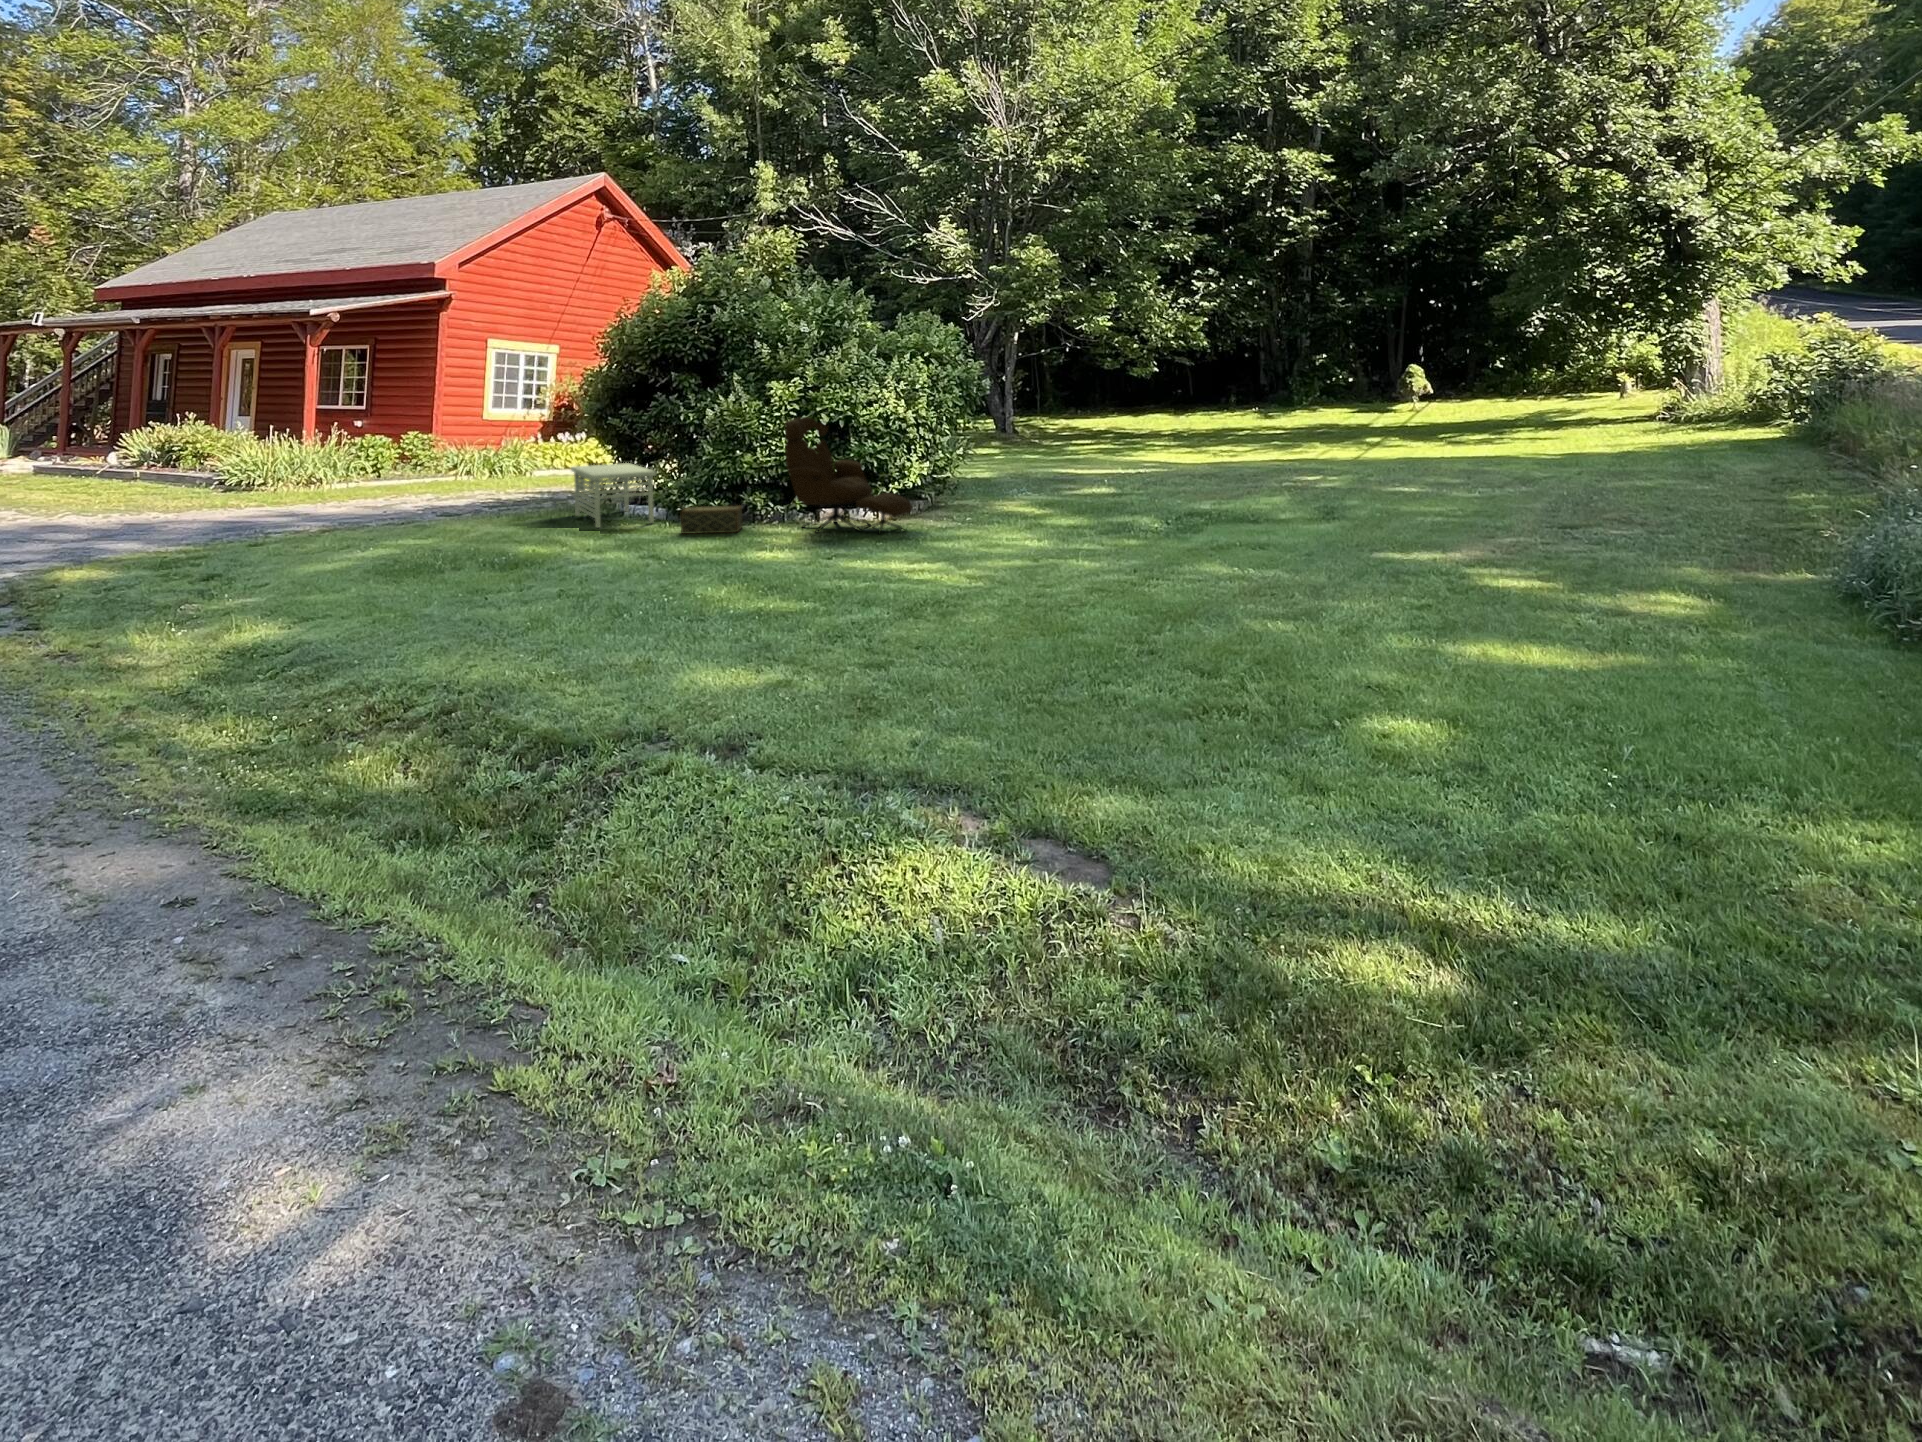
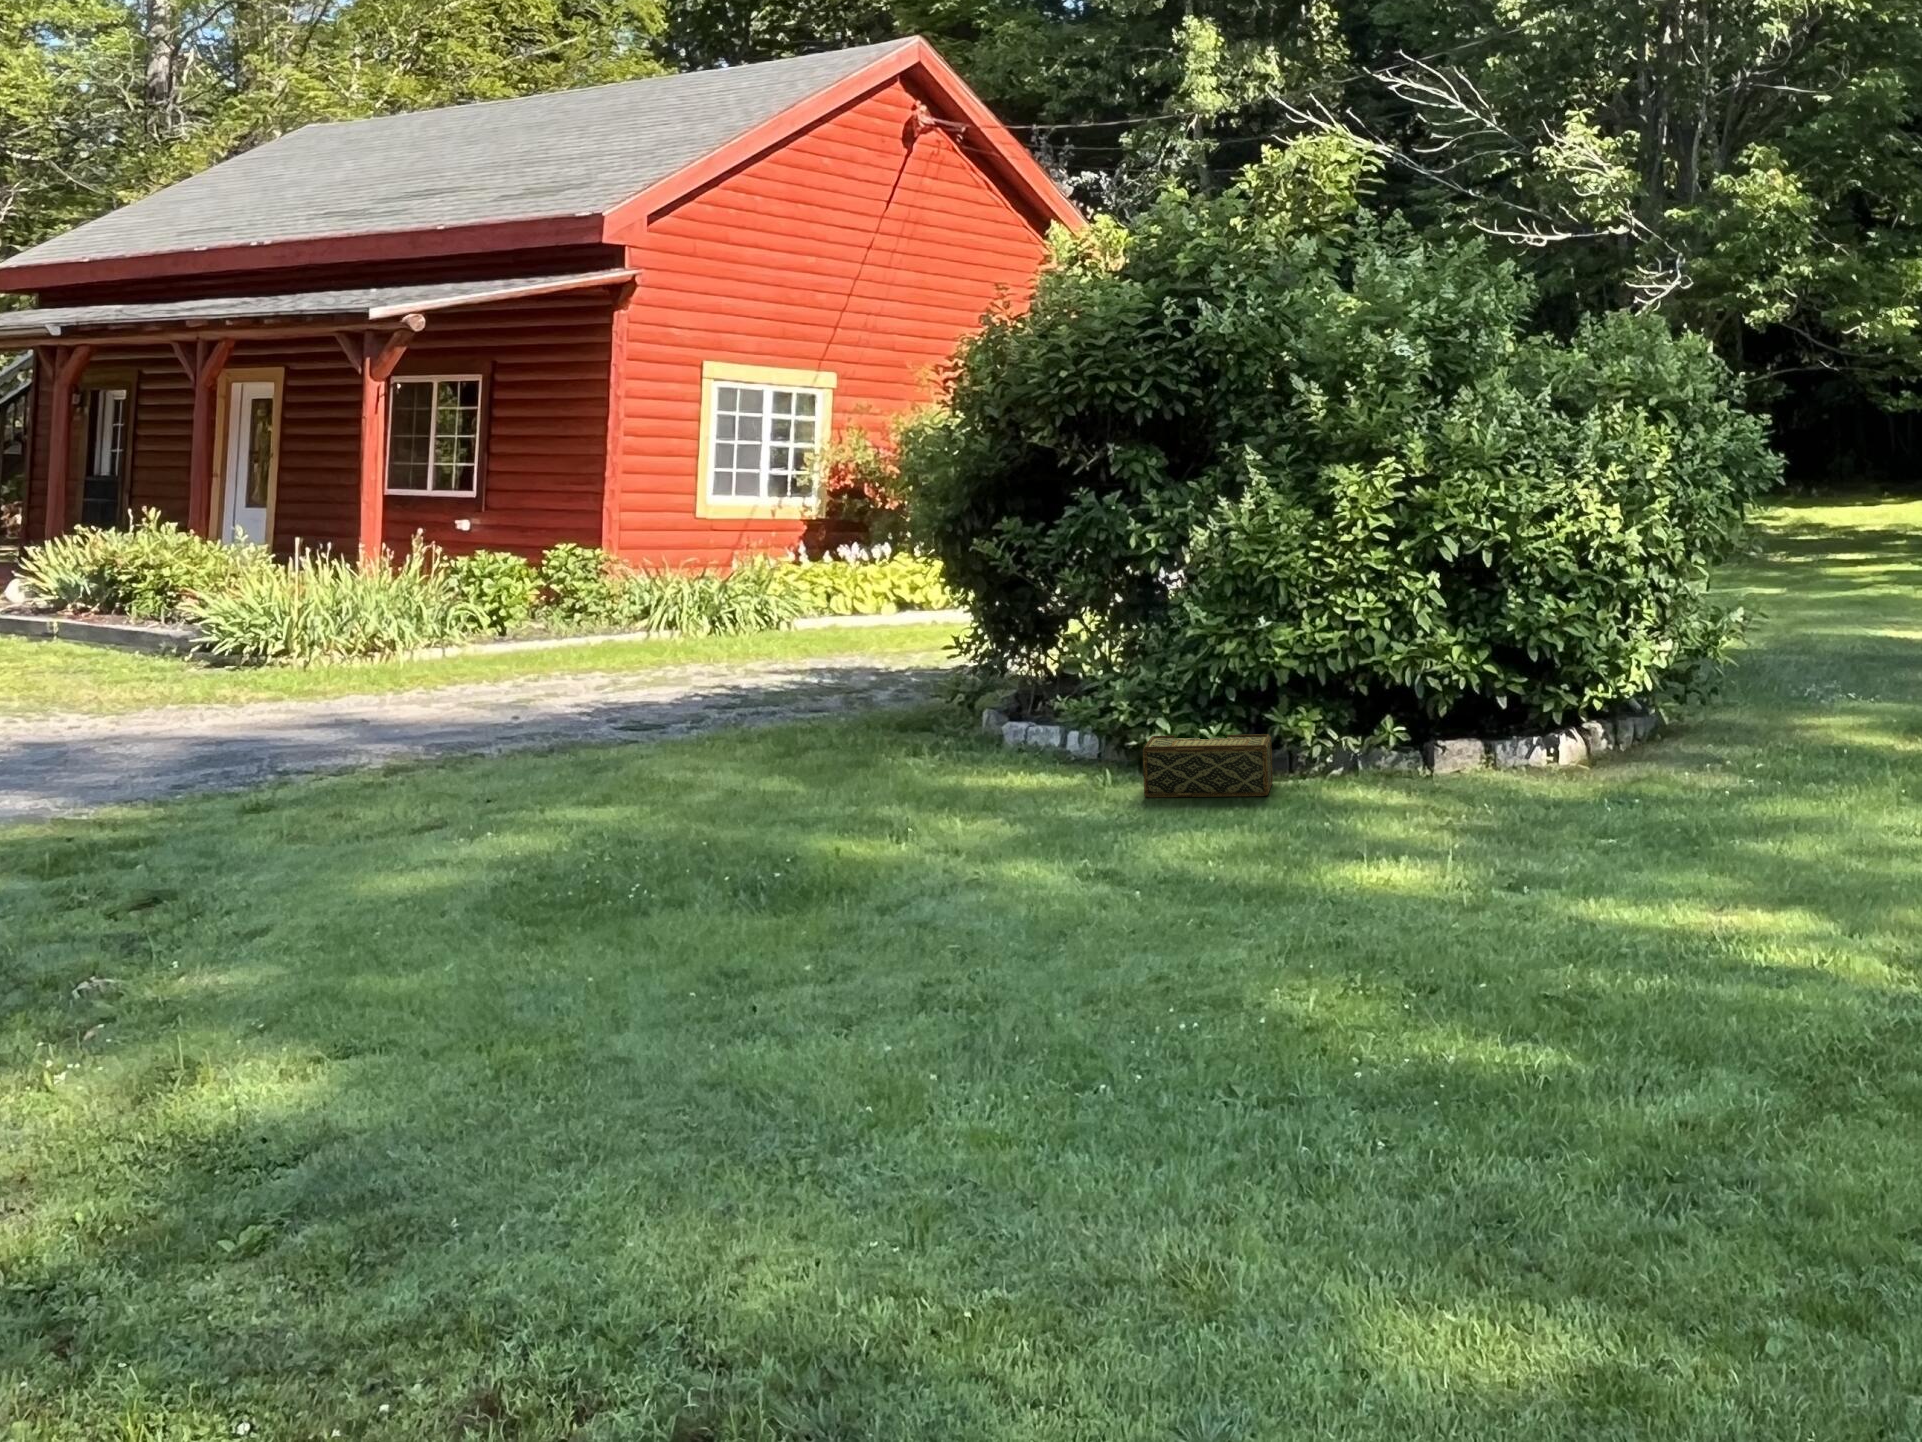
lounge chair: present [784,417,913,534] -> none [1365,542,1658,810]
storage bench: present [571,463,656,528] -> none [895,630,1081,776]

